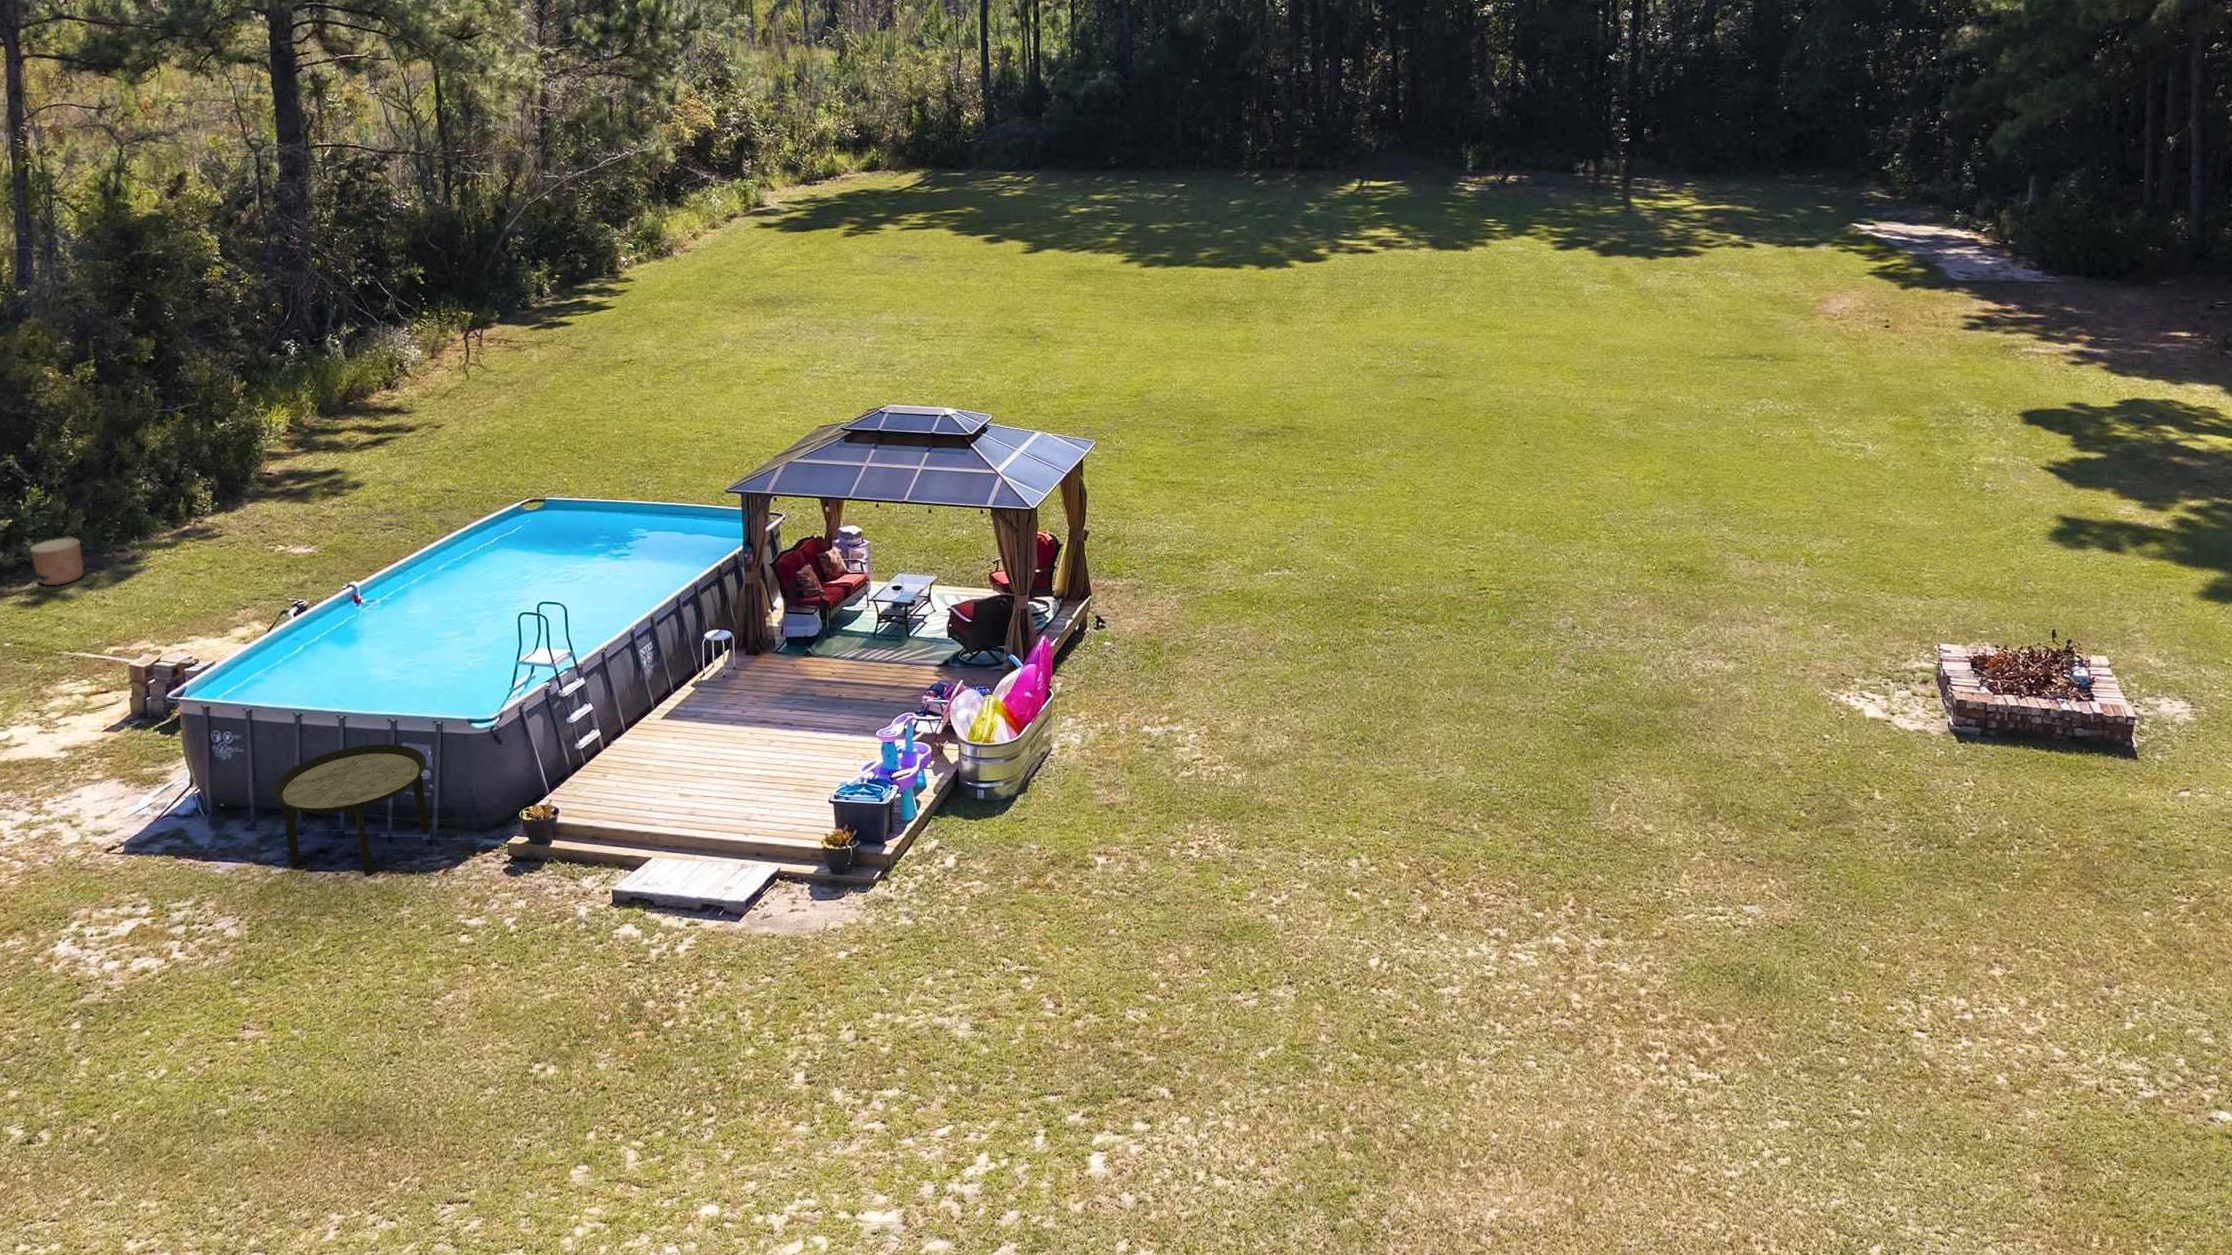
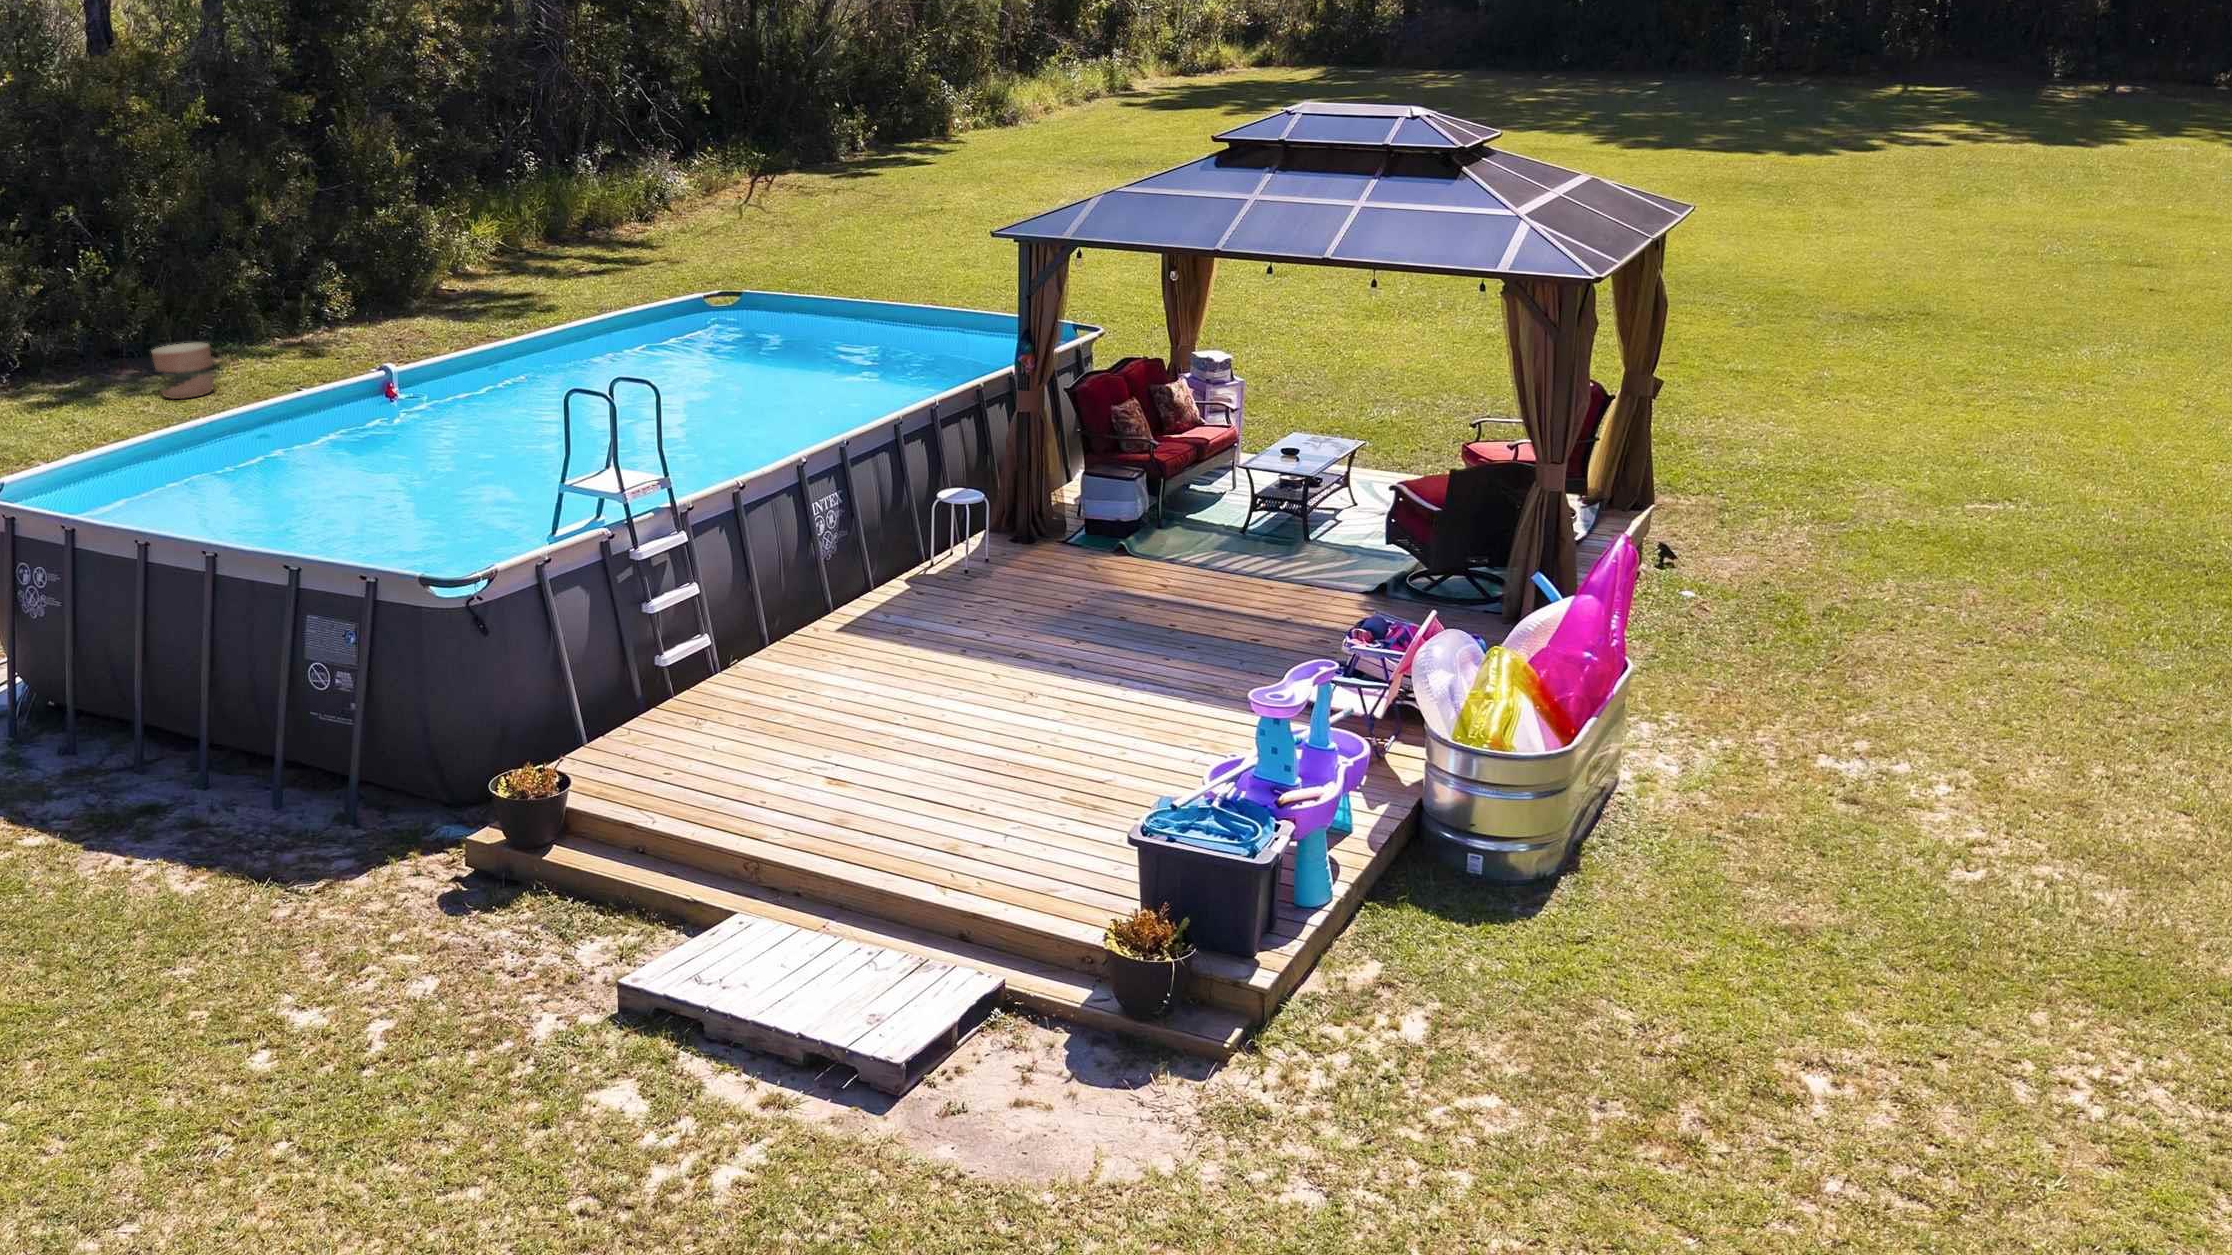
round table: present [272,744,429,876] -> none [65,609,367,858]

